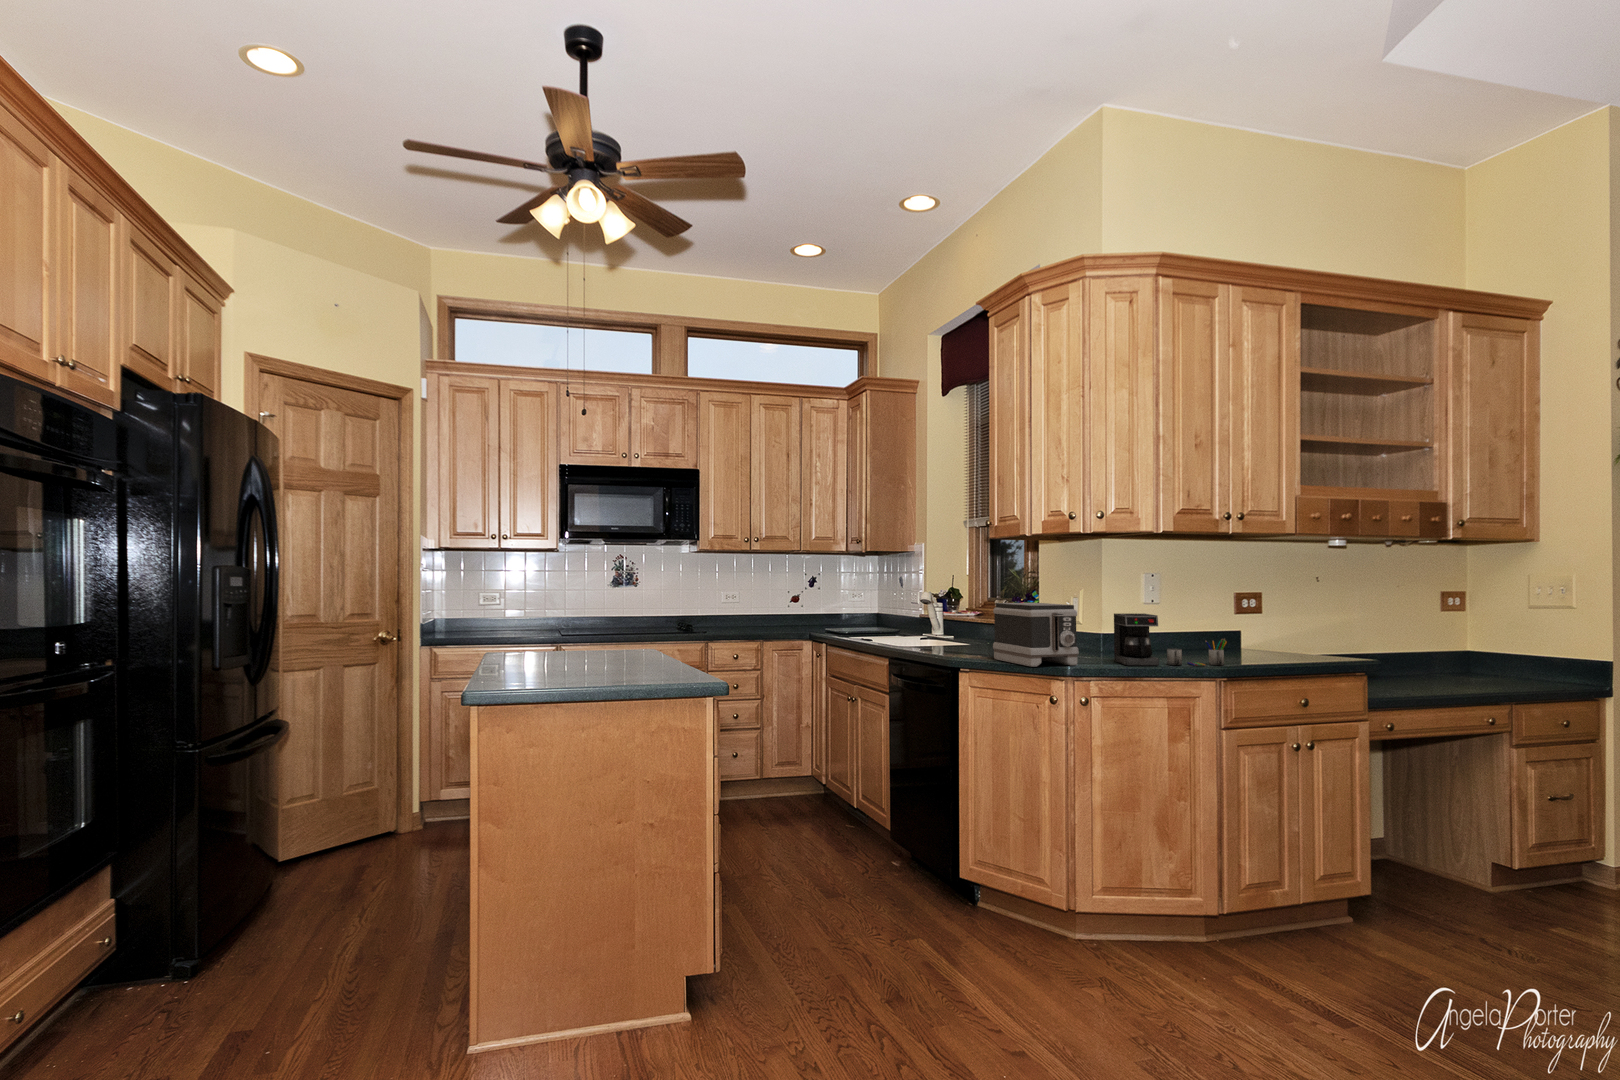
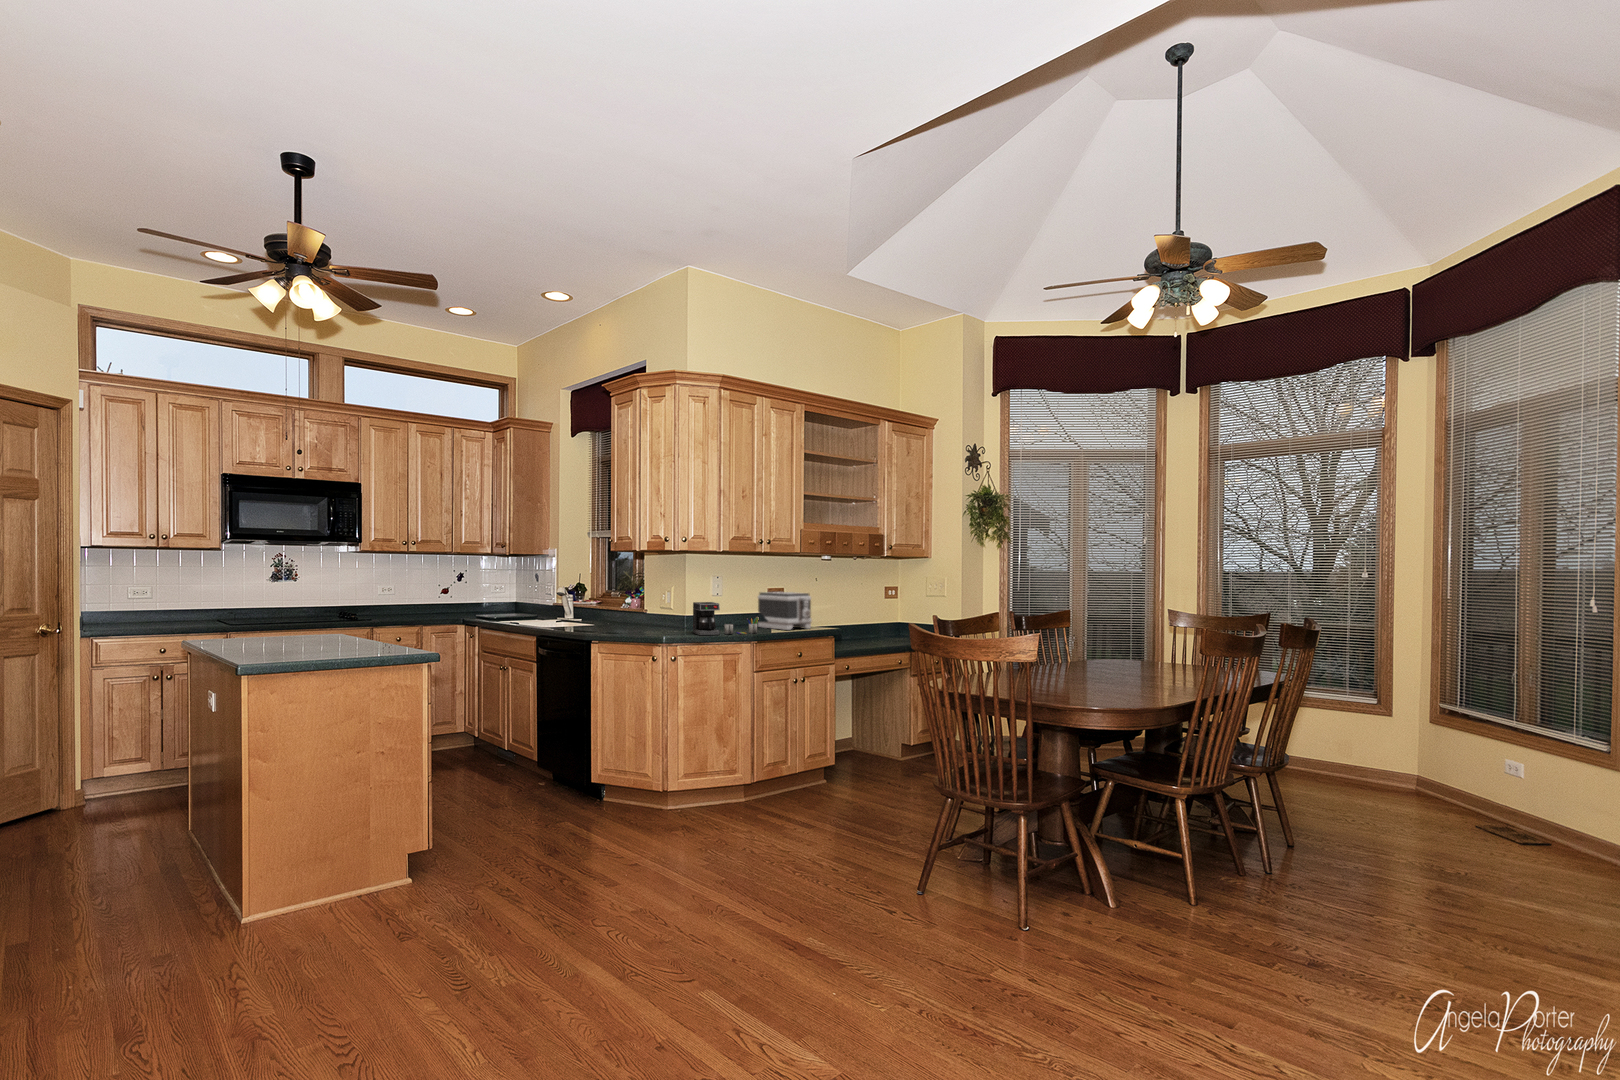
toaster: present [993,603,1079,667] -> present [758,592,812,630]

